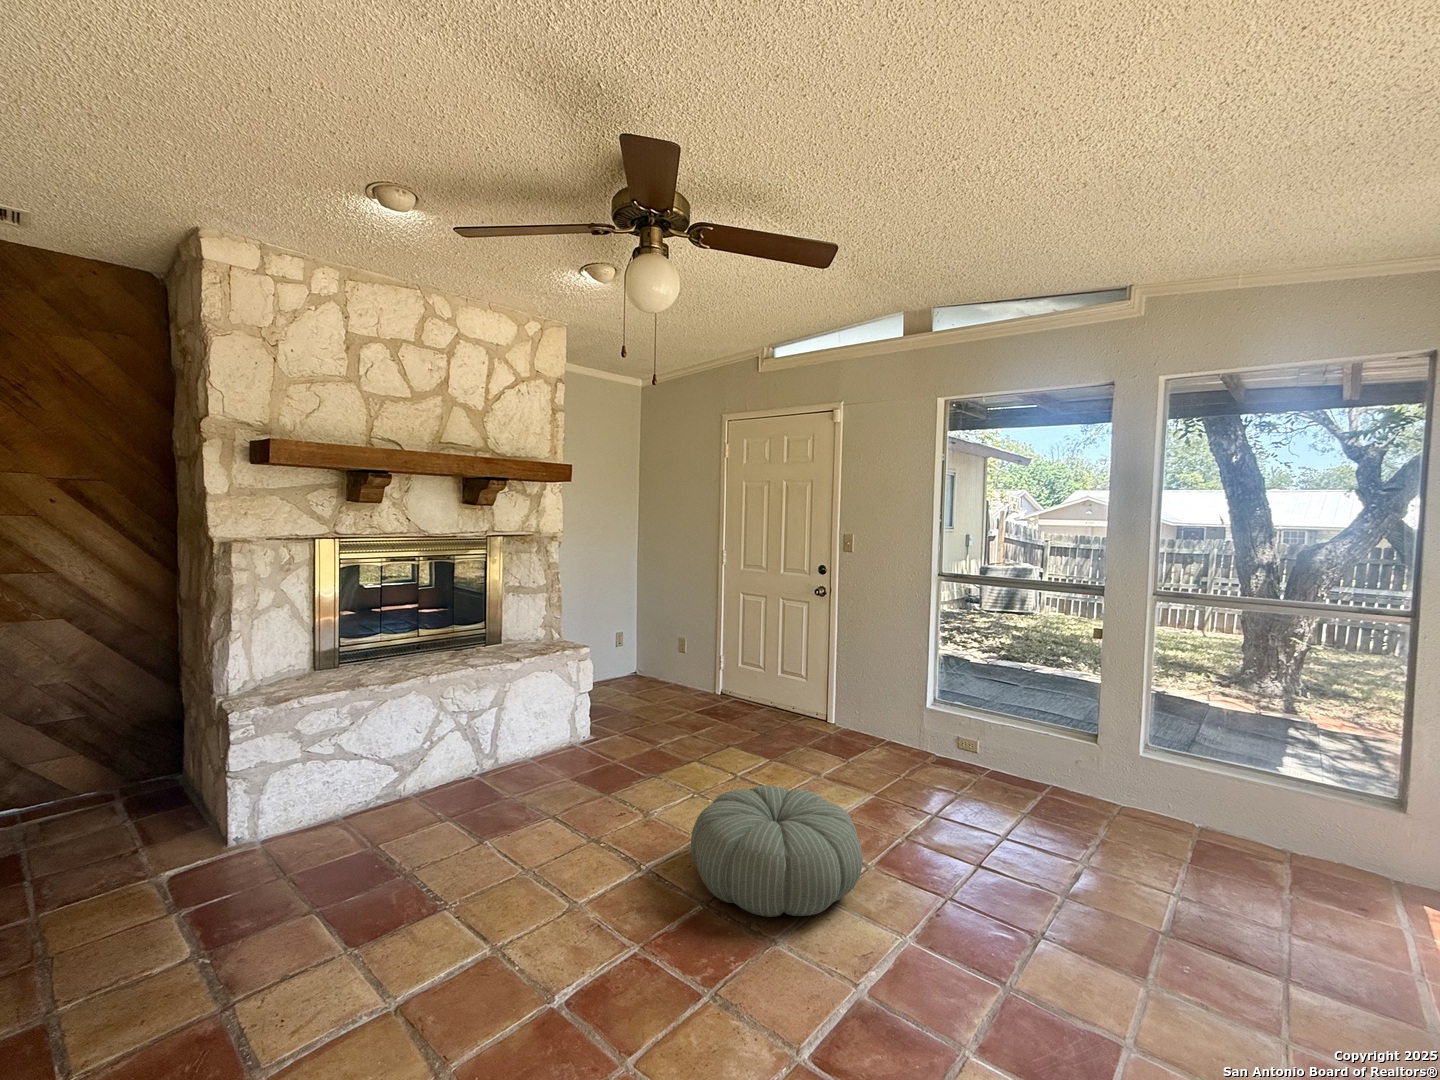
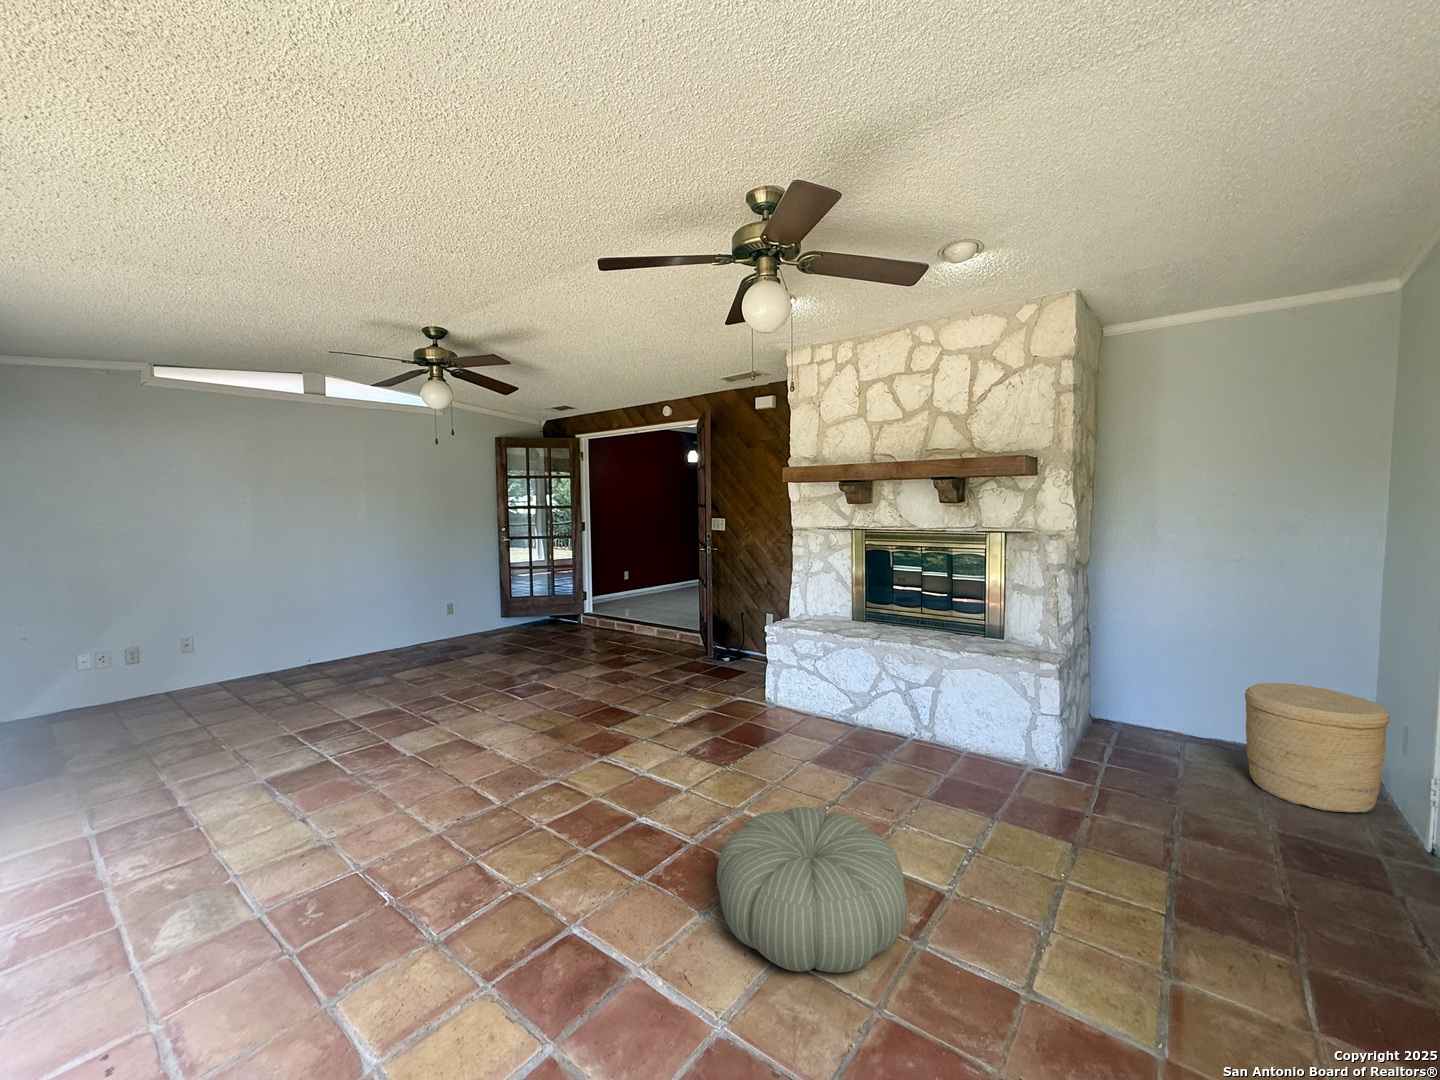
woven basket: none [622,631,685,702] -> present [1245,683,1390,813]

